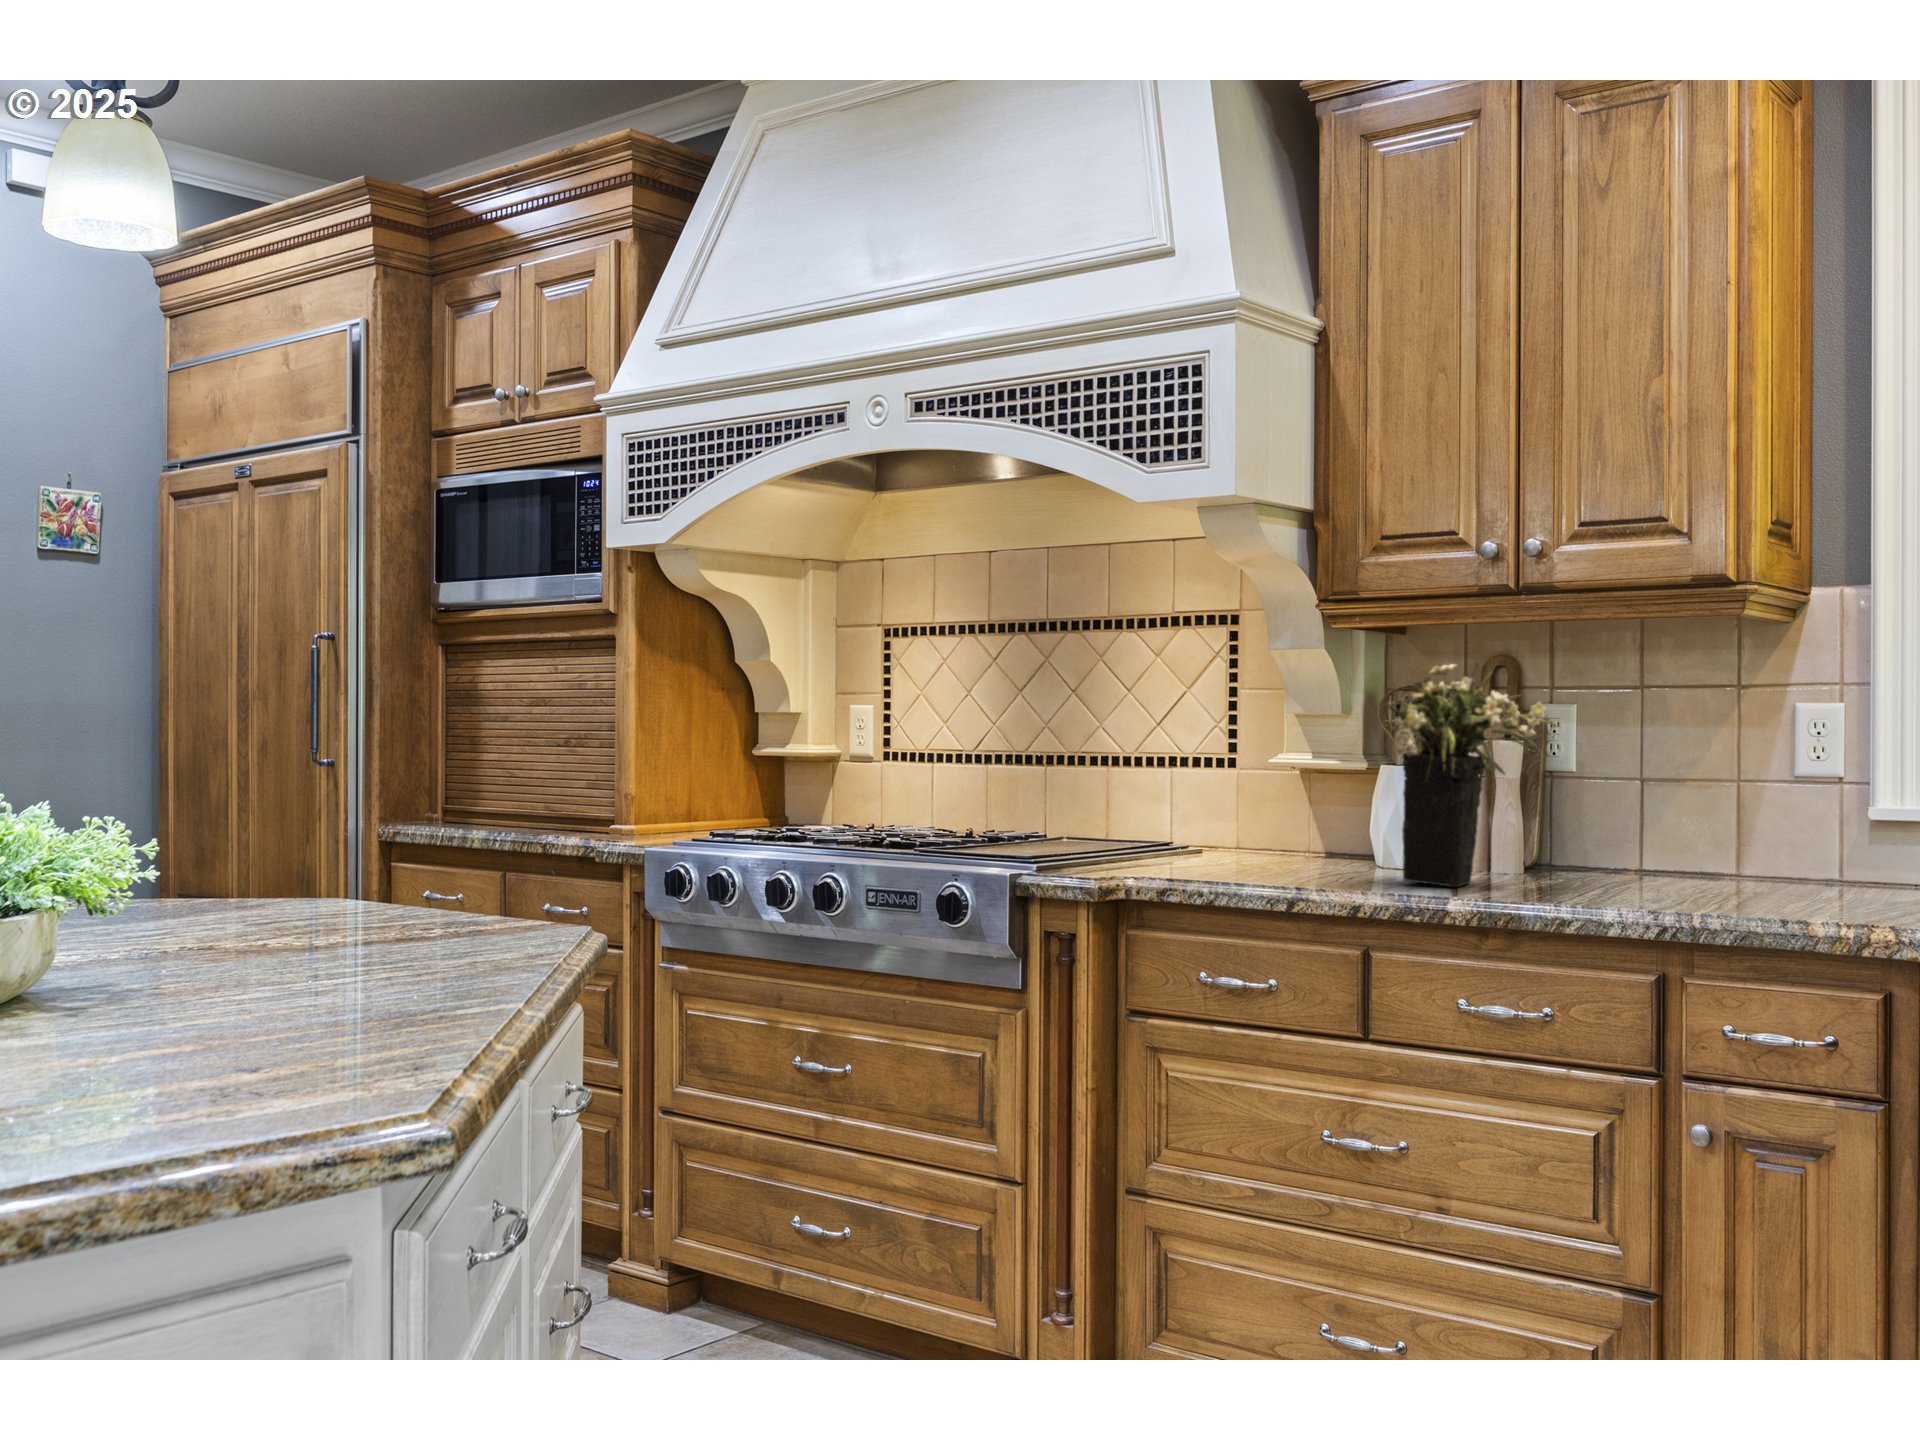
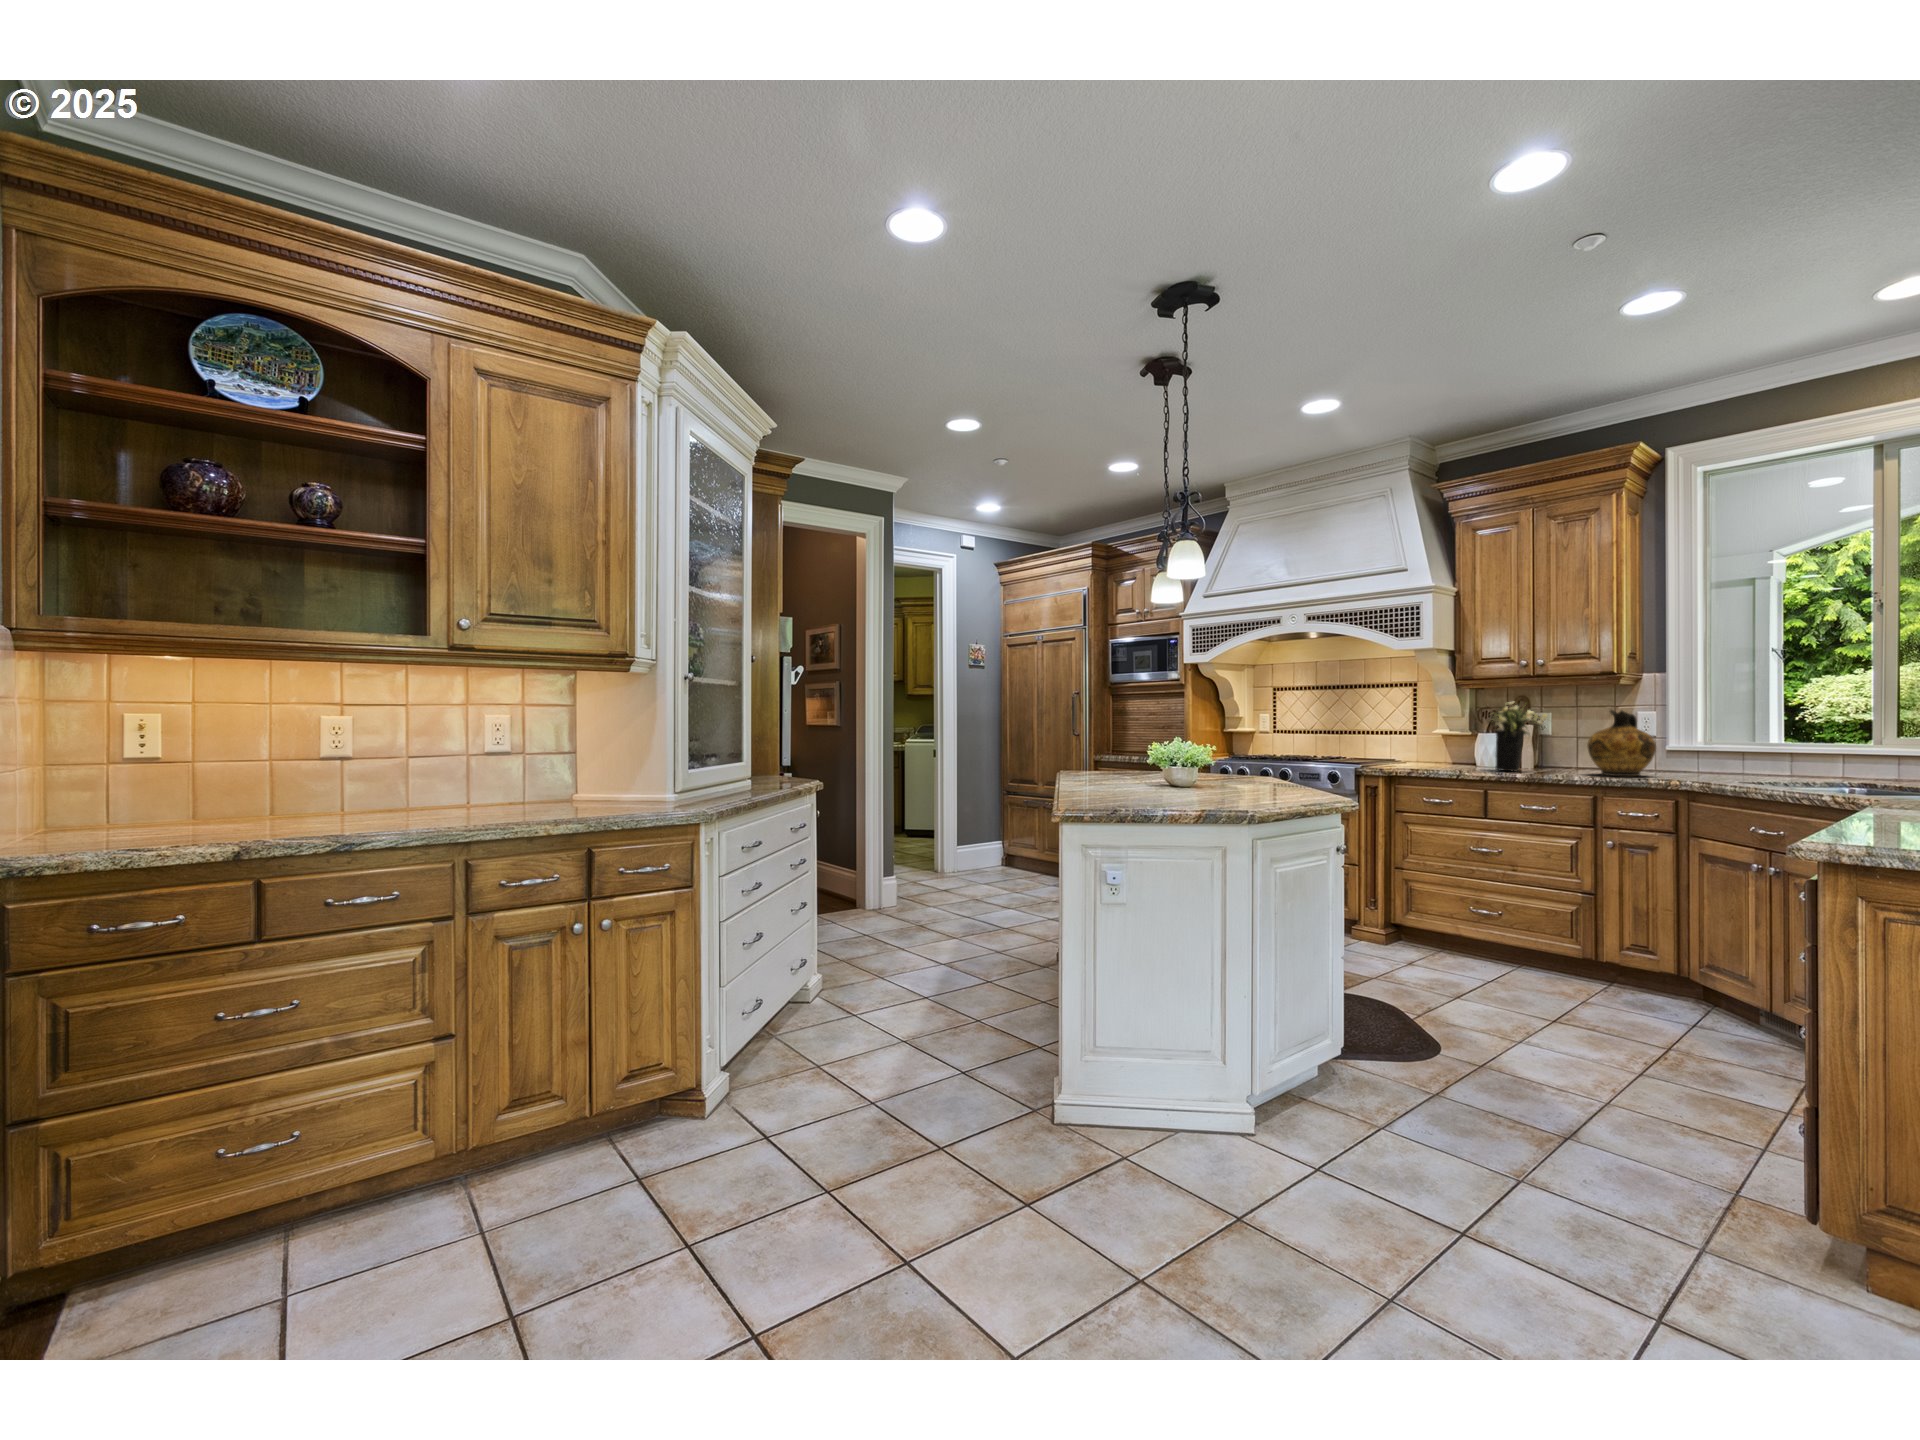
ceramic jug: none [1651,690,1838,906] -> present [1587,710,1656,776]

